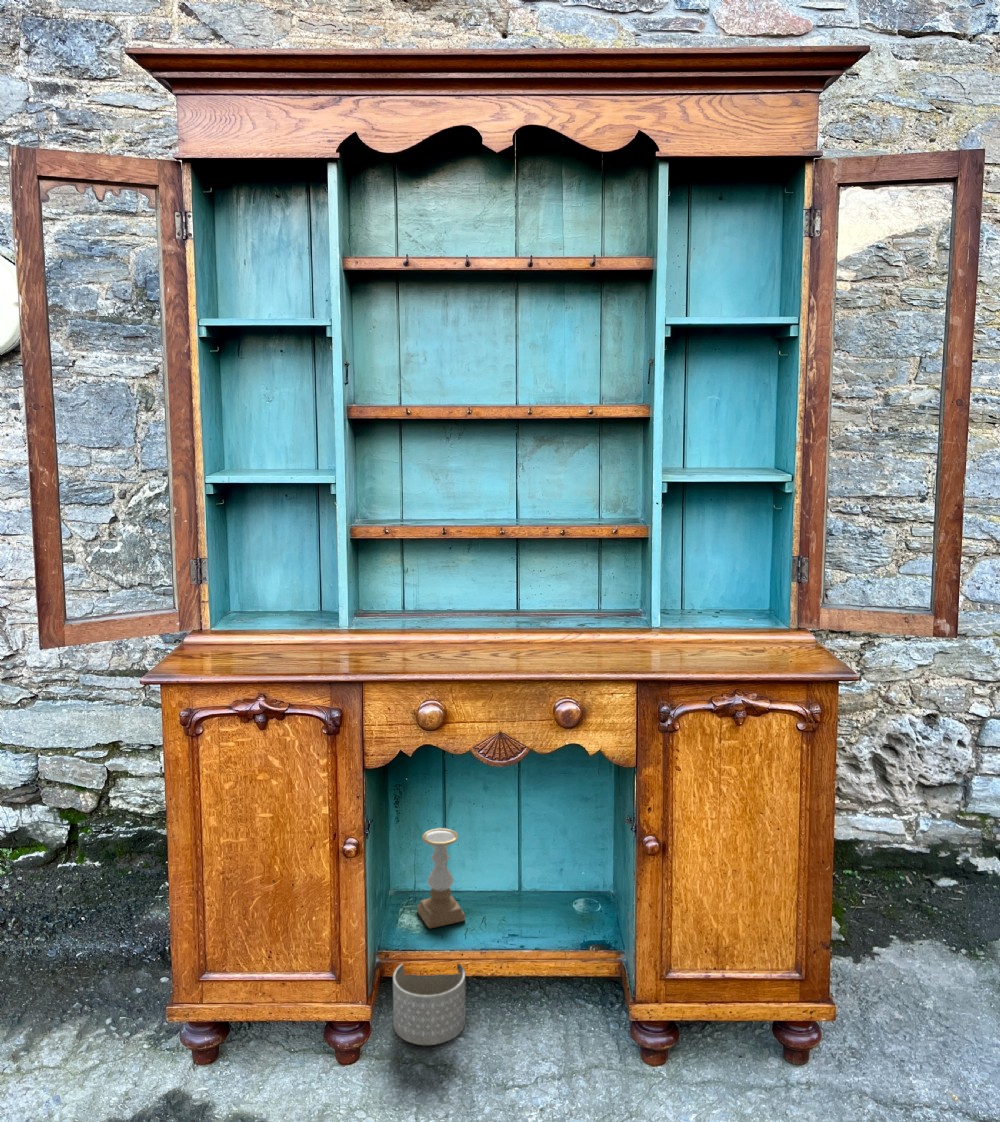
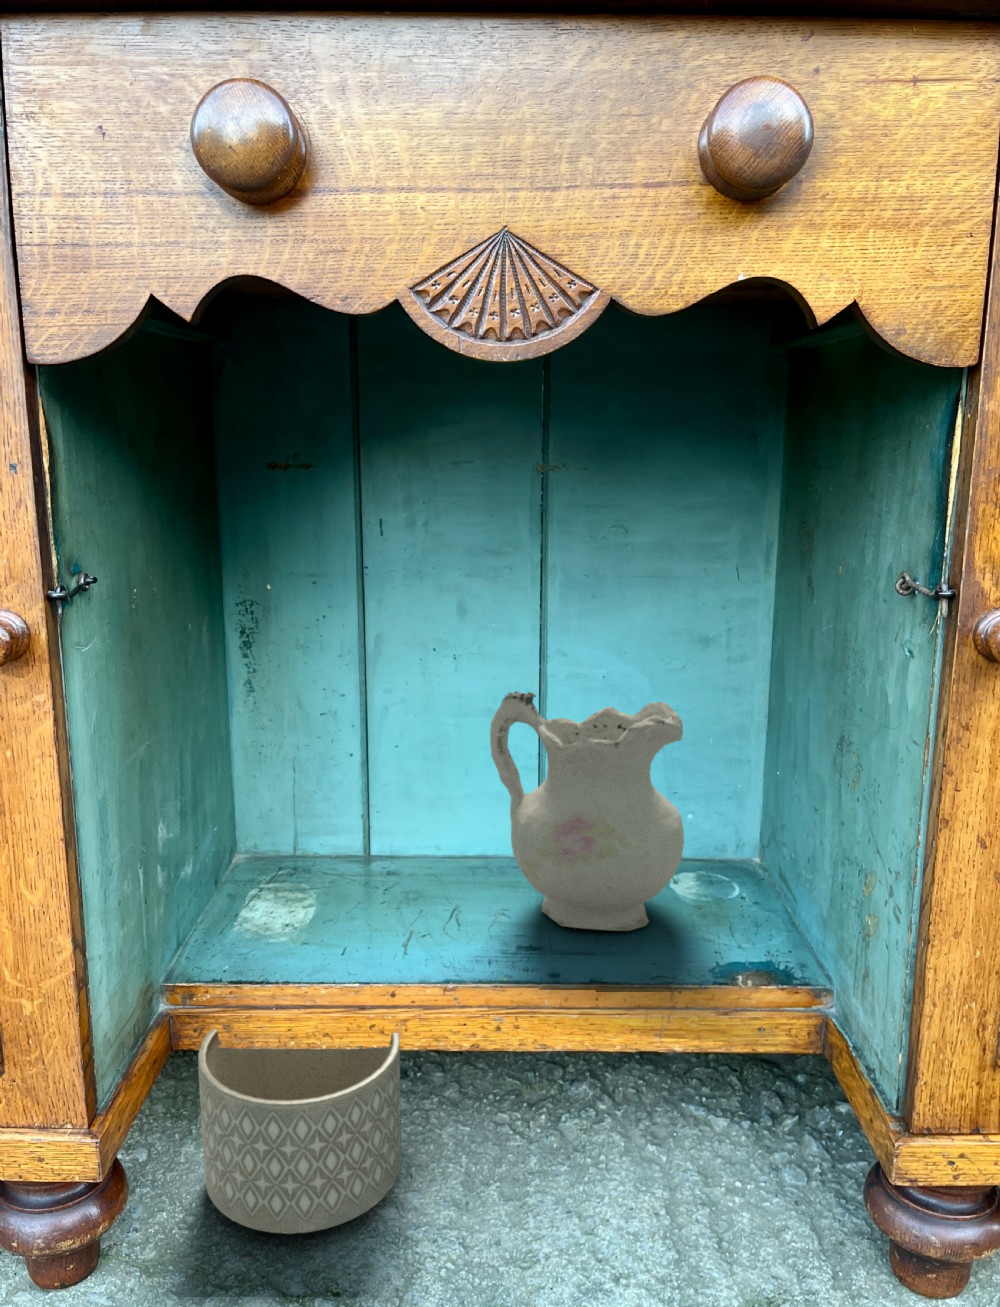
candle holder: present [417,828,465,928] -> none [291,688,408,929]
ceramic pitcher: none [497,831,573,928] -> present [490,691,684,931]

